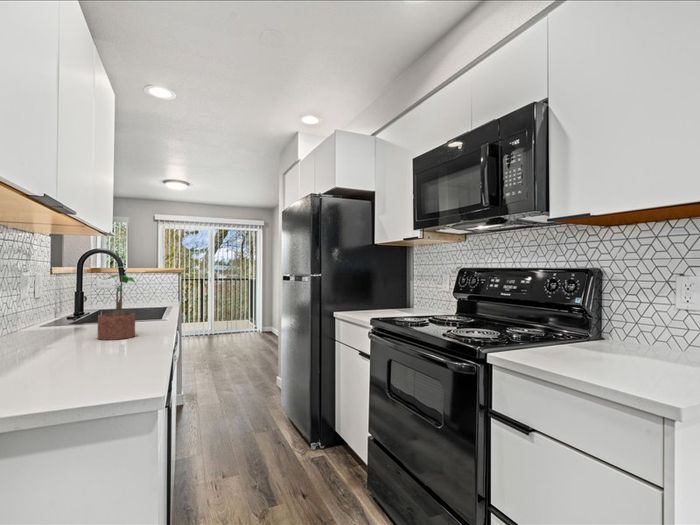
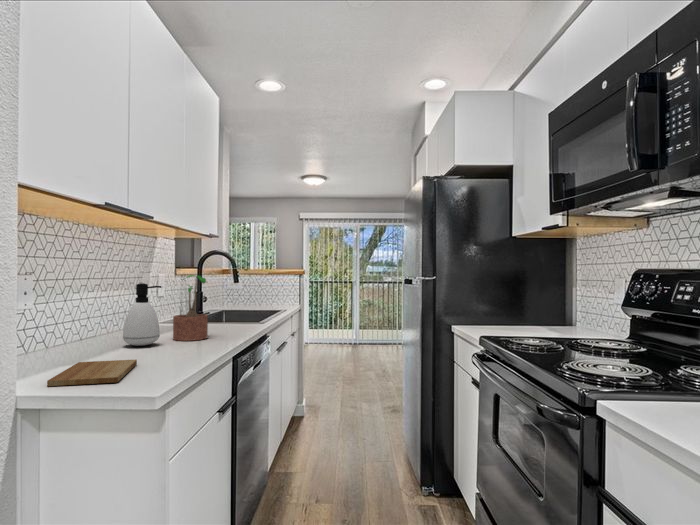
soap dispenser: none [53,284,96,347] -> present [123,283,161,346]
cutting board: none [41,358,120,389] -> present [47,360,137,386]

